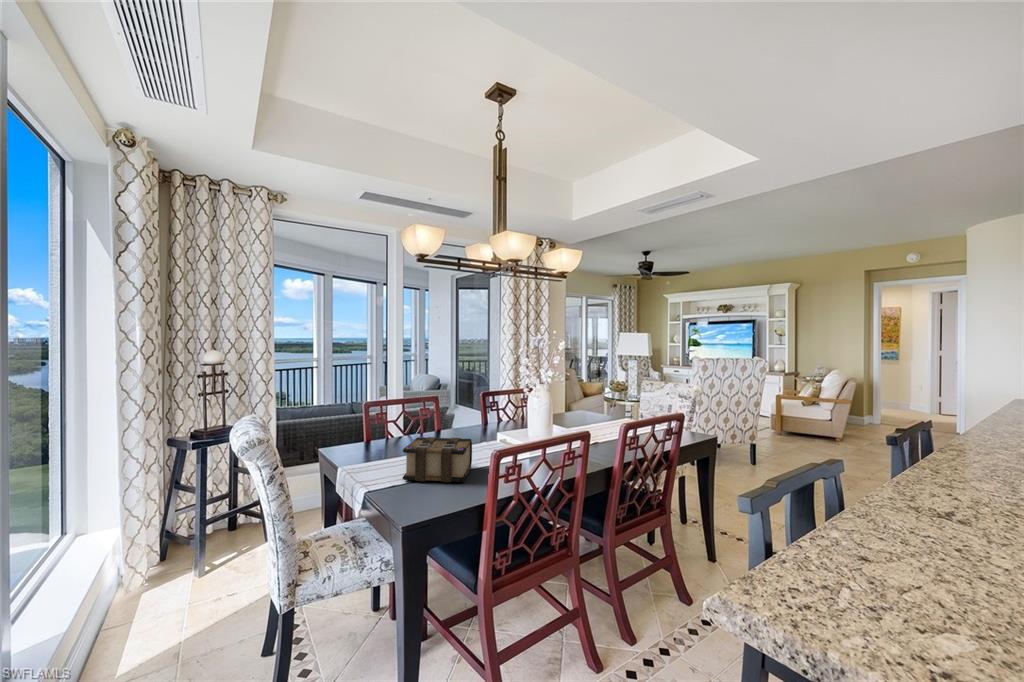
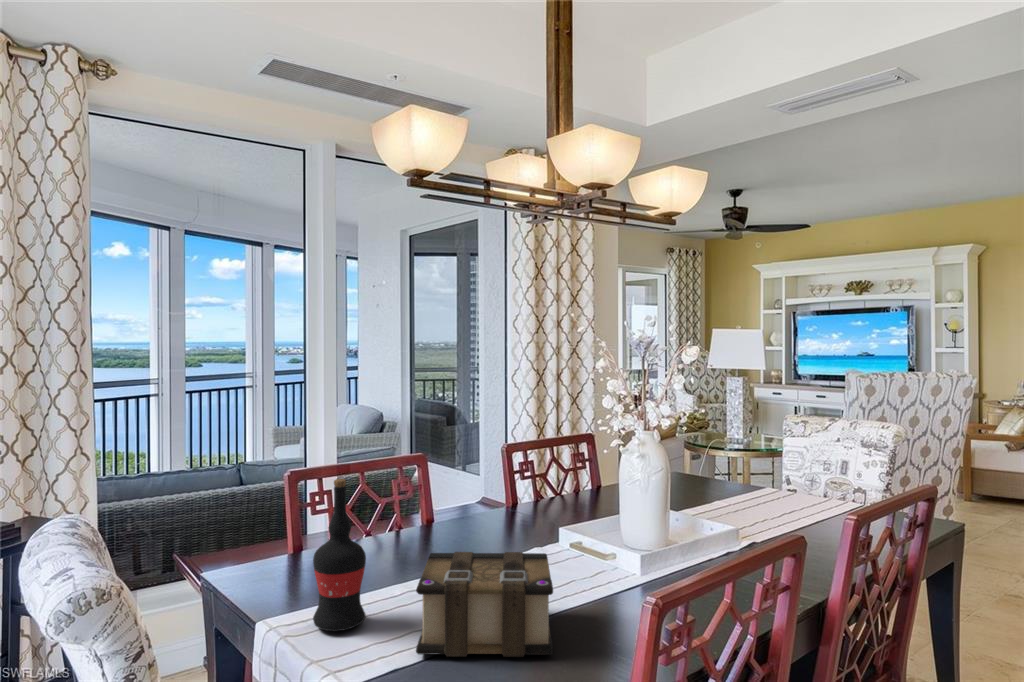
wine bottle: none [361,401,386,471] -> present [313,479,366,631]

